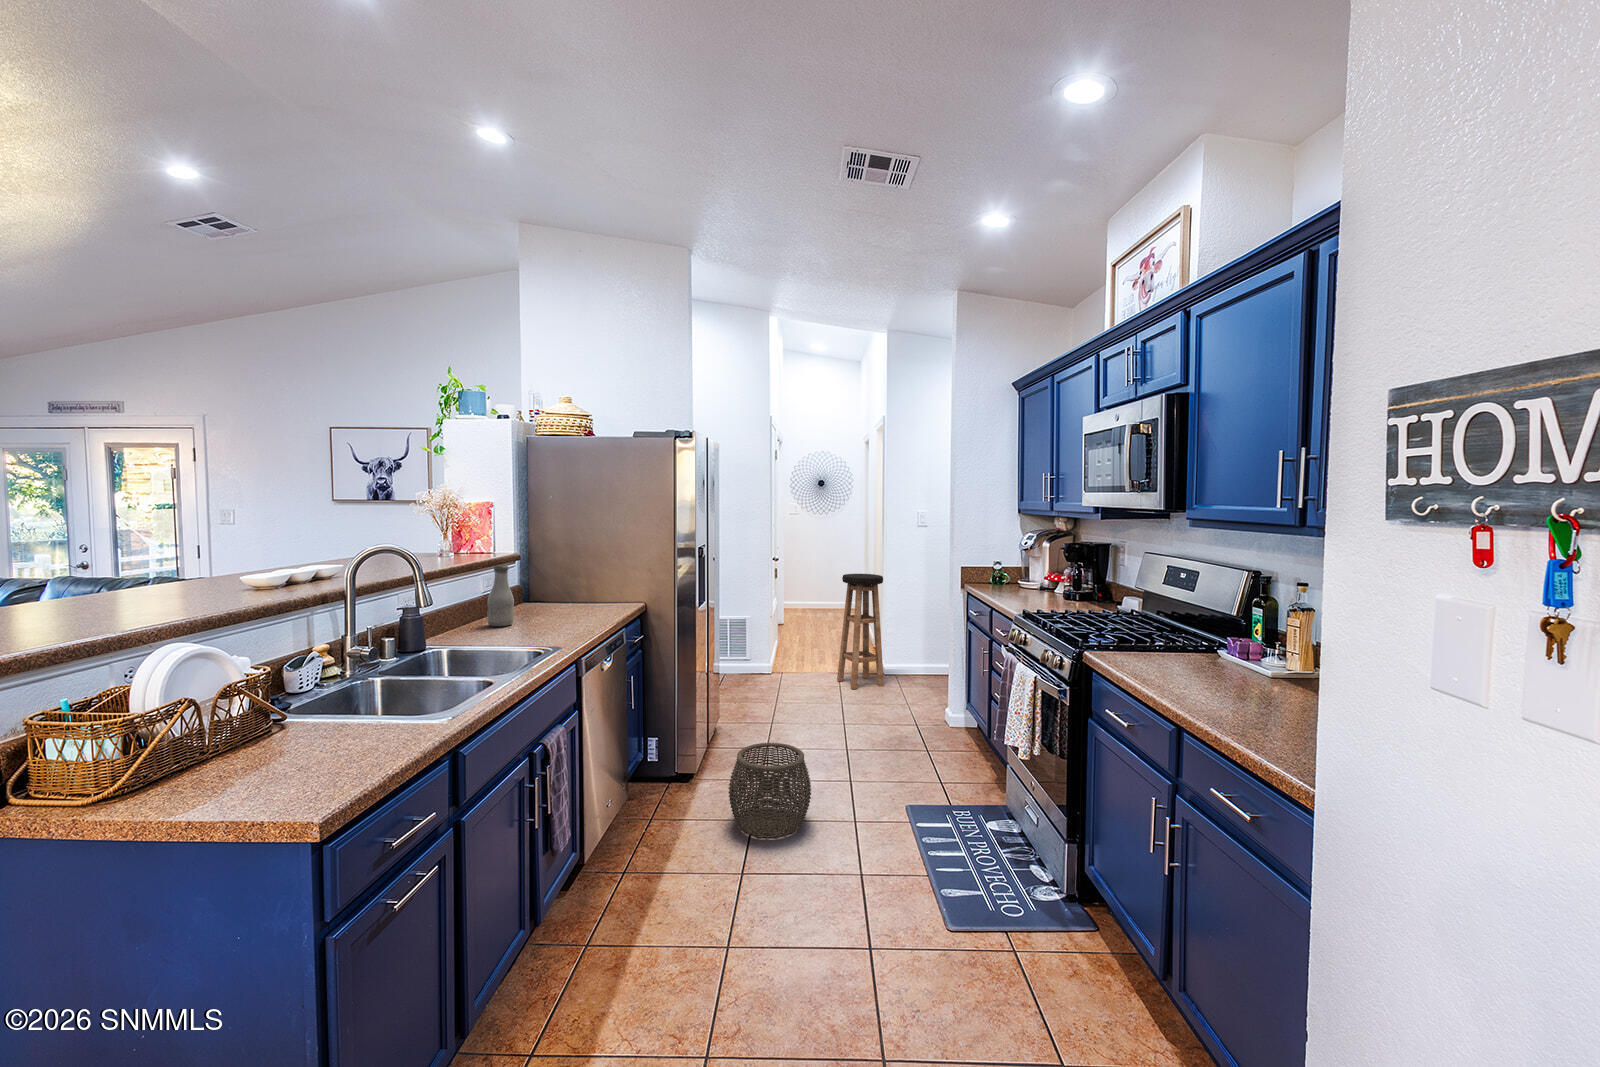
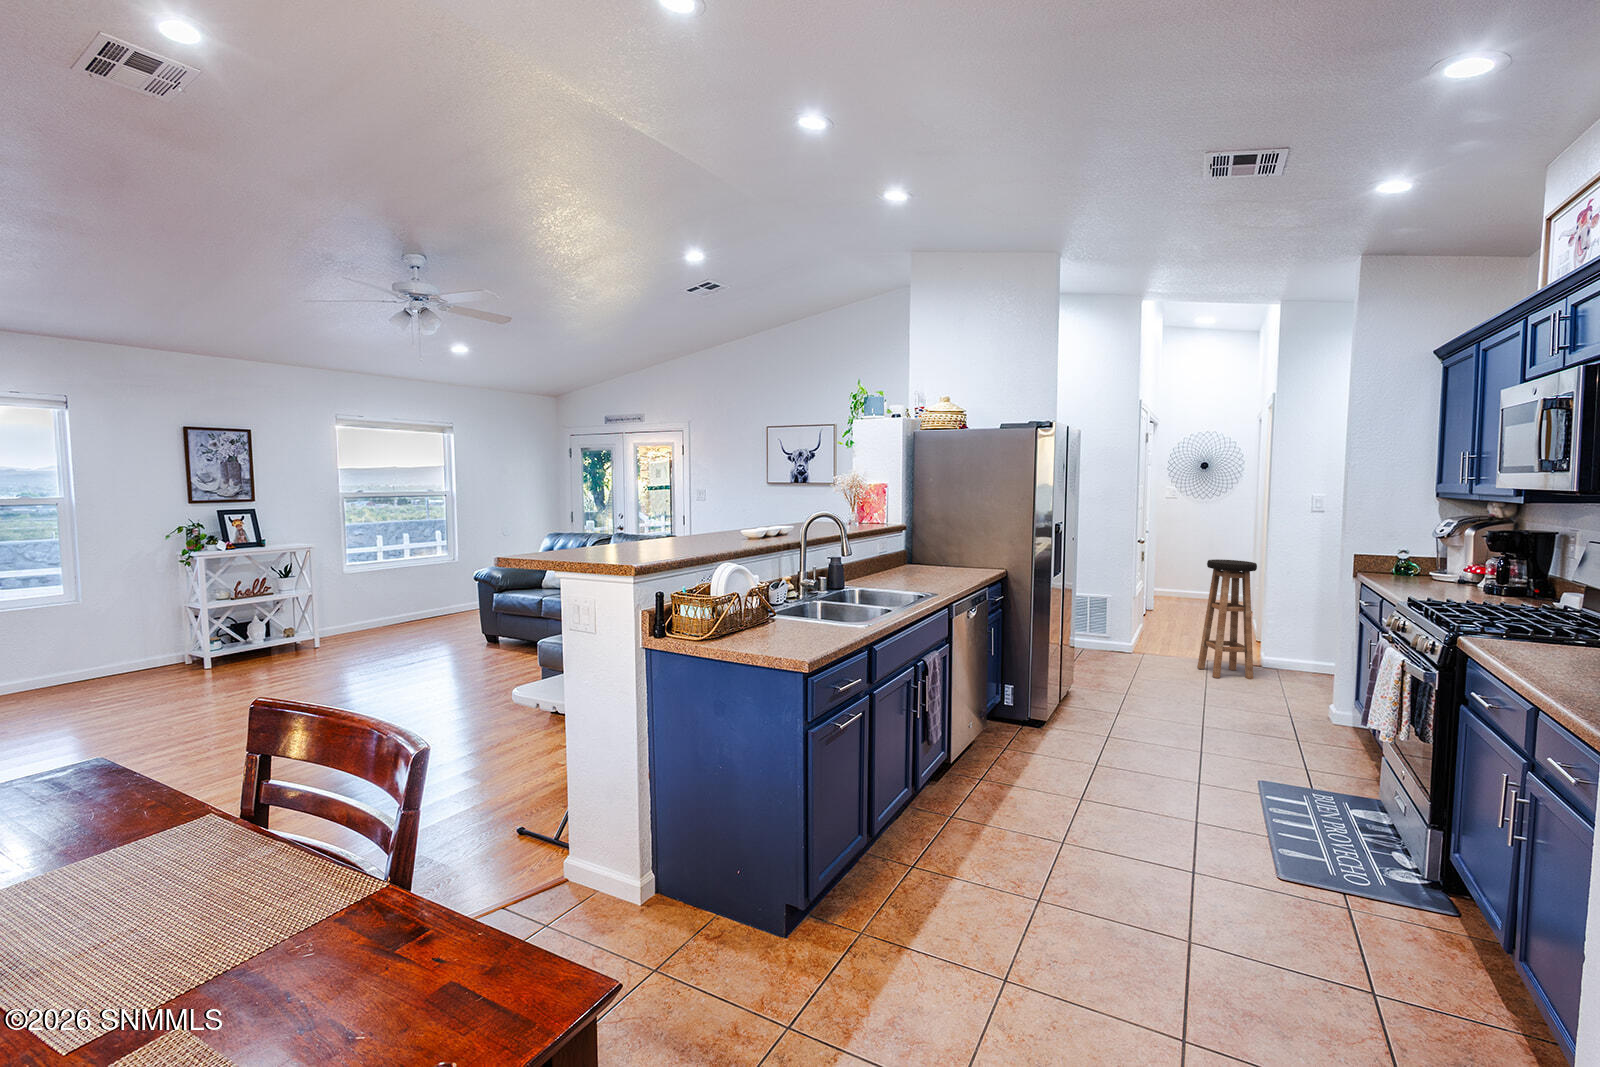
bottle: present [487,565,514,627] -> none [883,533,901,579]
woven basket: present [728,743,811,838] -> none [1071,699,1151,780]

